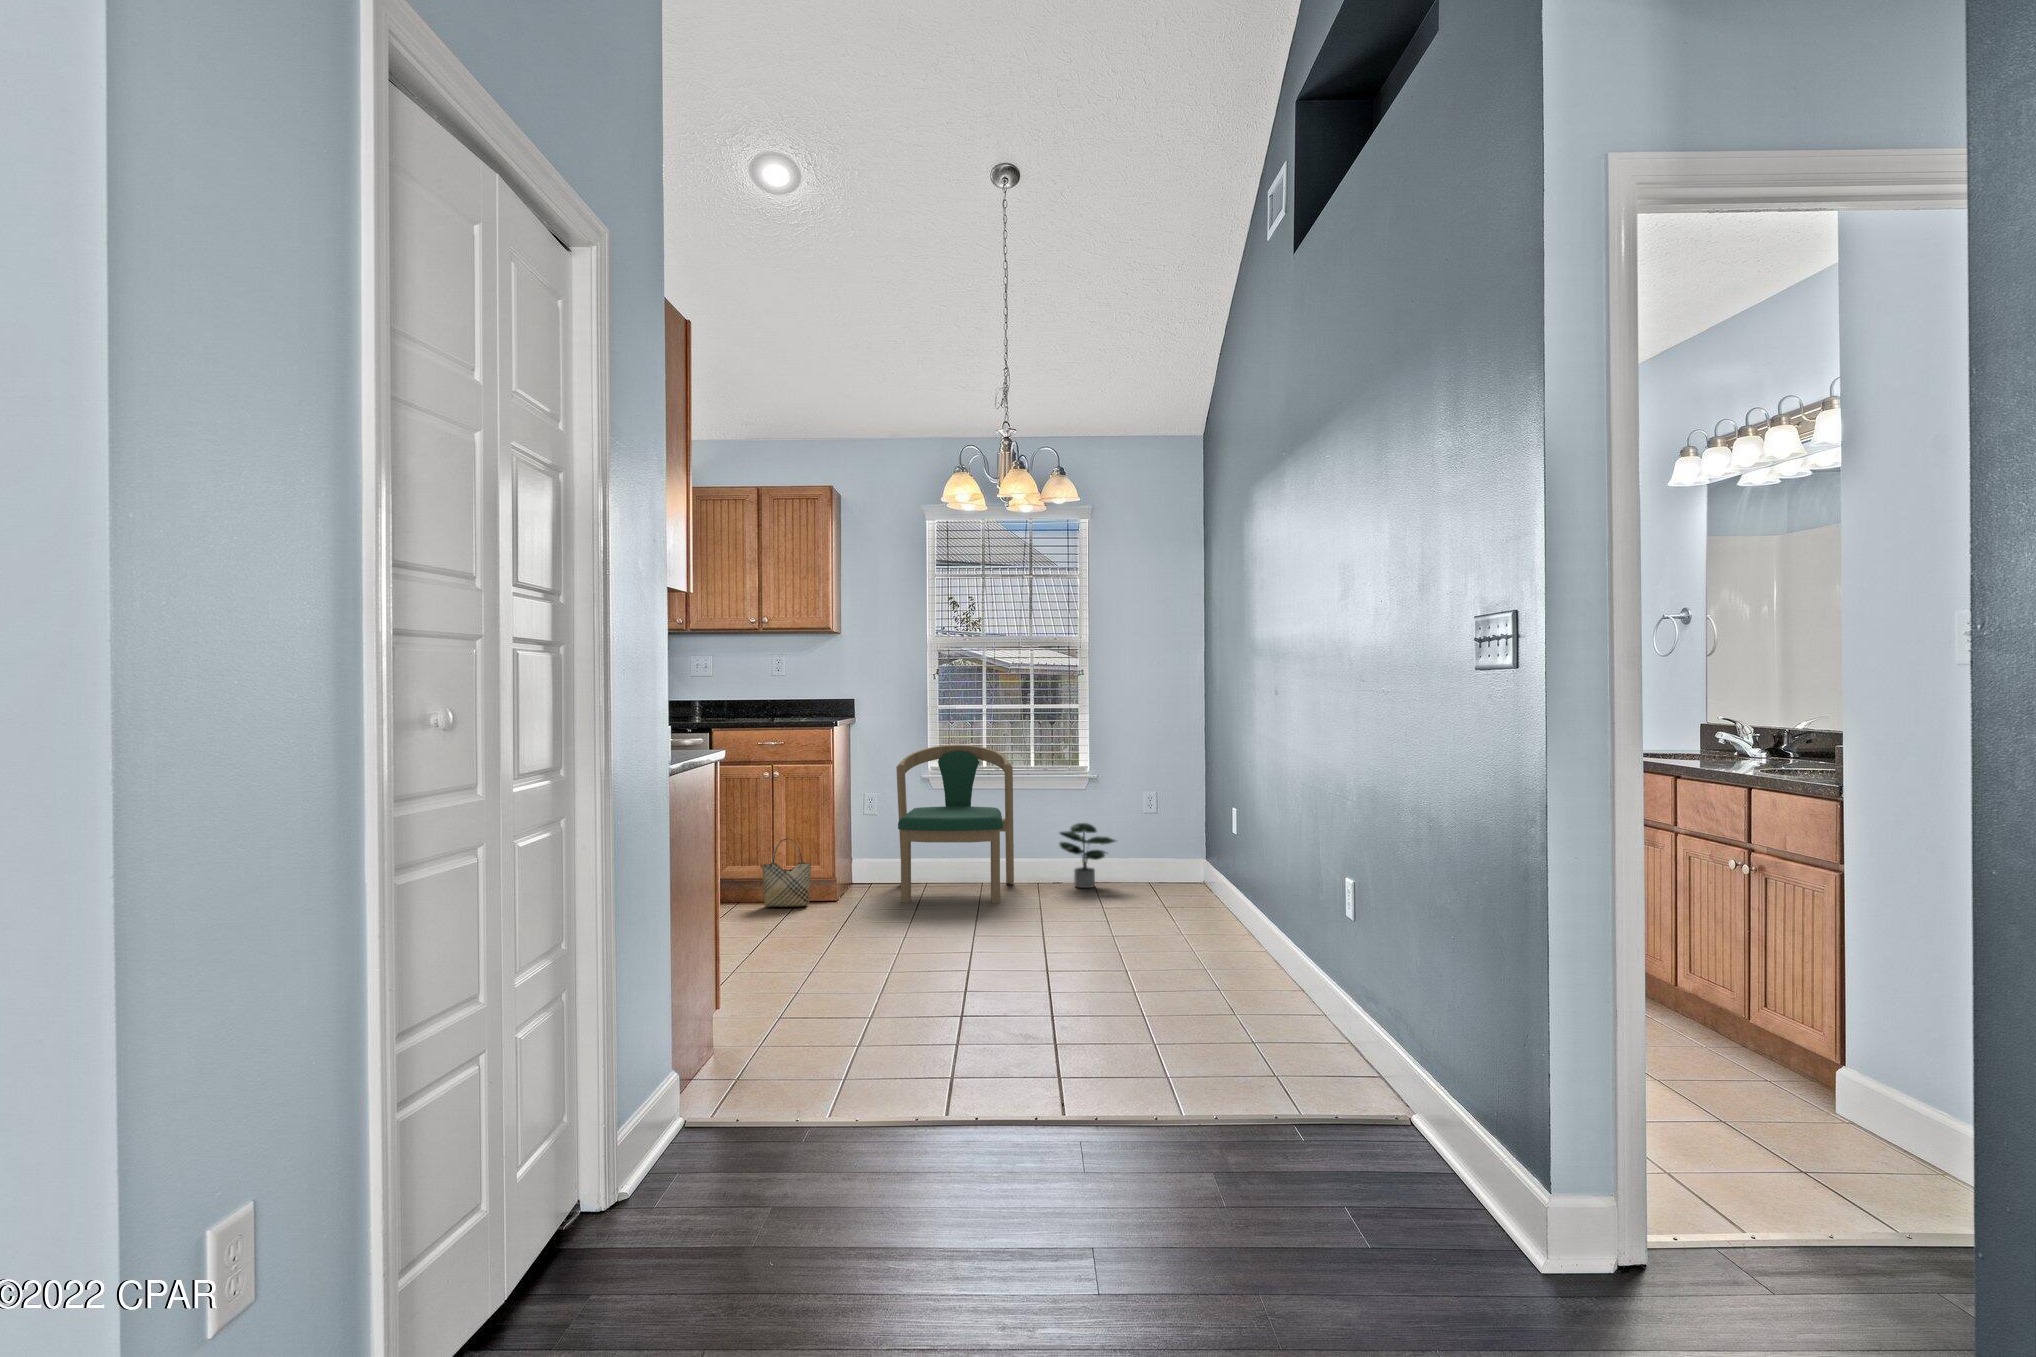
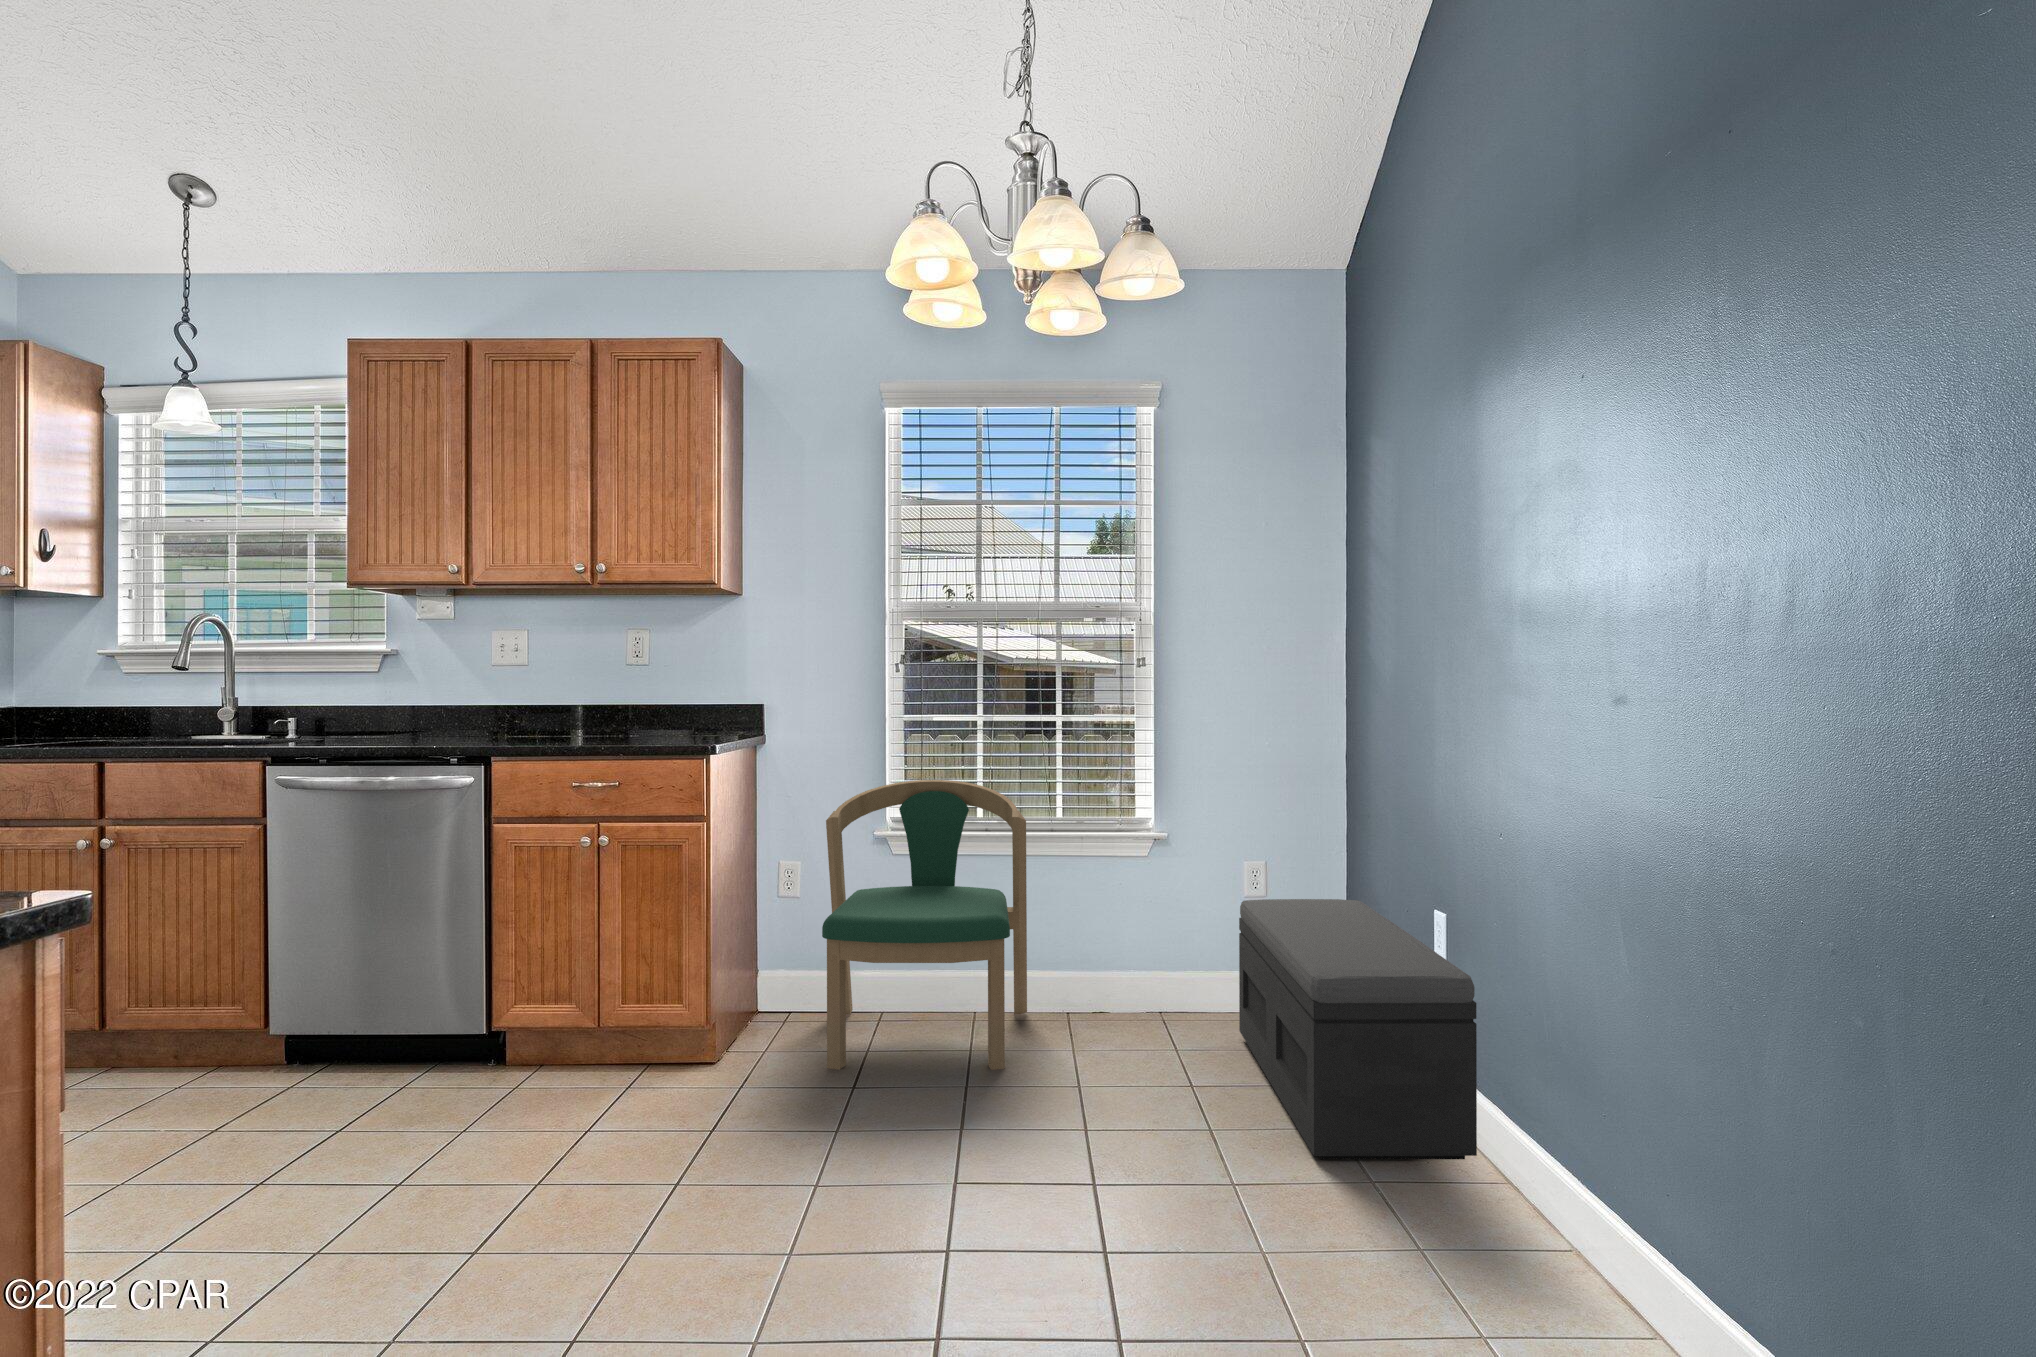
storage bench: none [1136,812,1238,929] -> present [1239,899,1477,1159]
potted plant: present [1059,823,1116,888] -> none [1103,910,1205,1027]
woven basket: present [762,838,812,907] -> none [568,956,664,1086]

